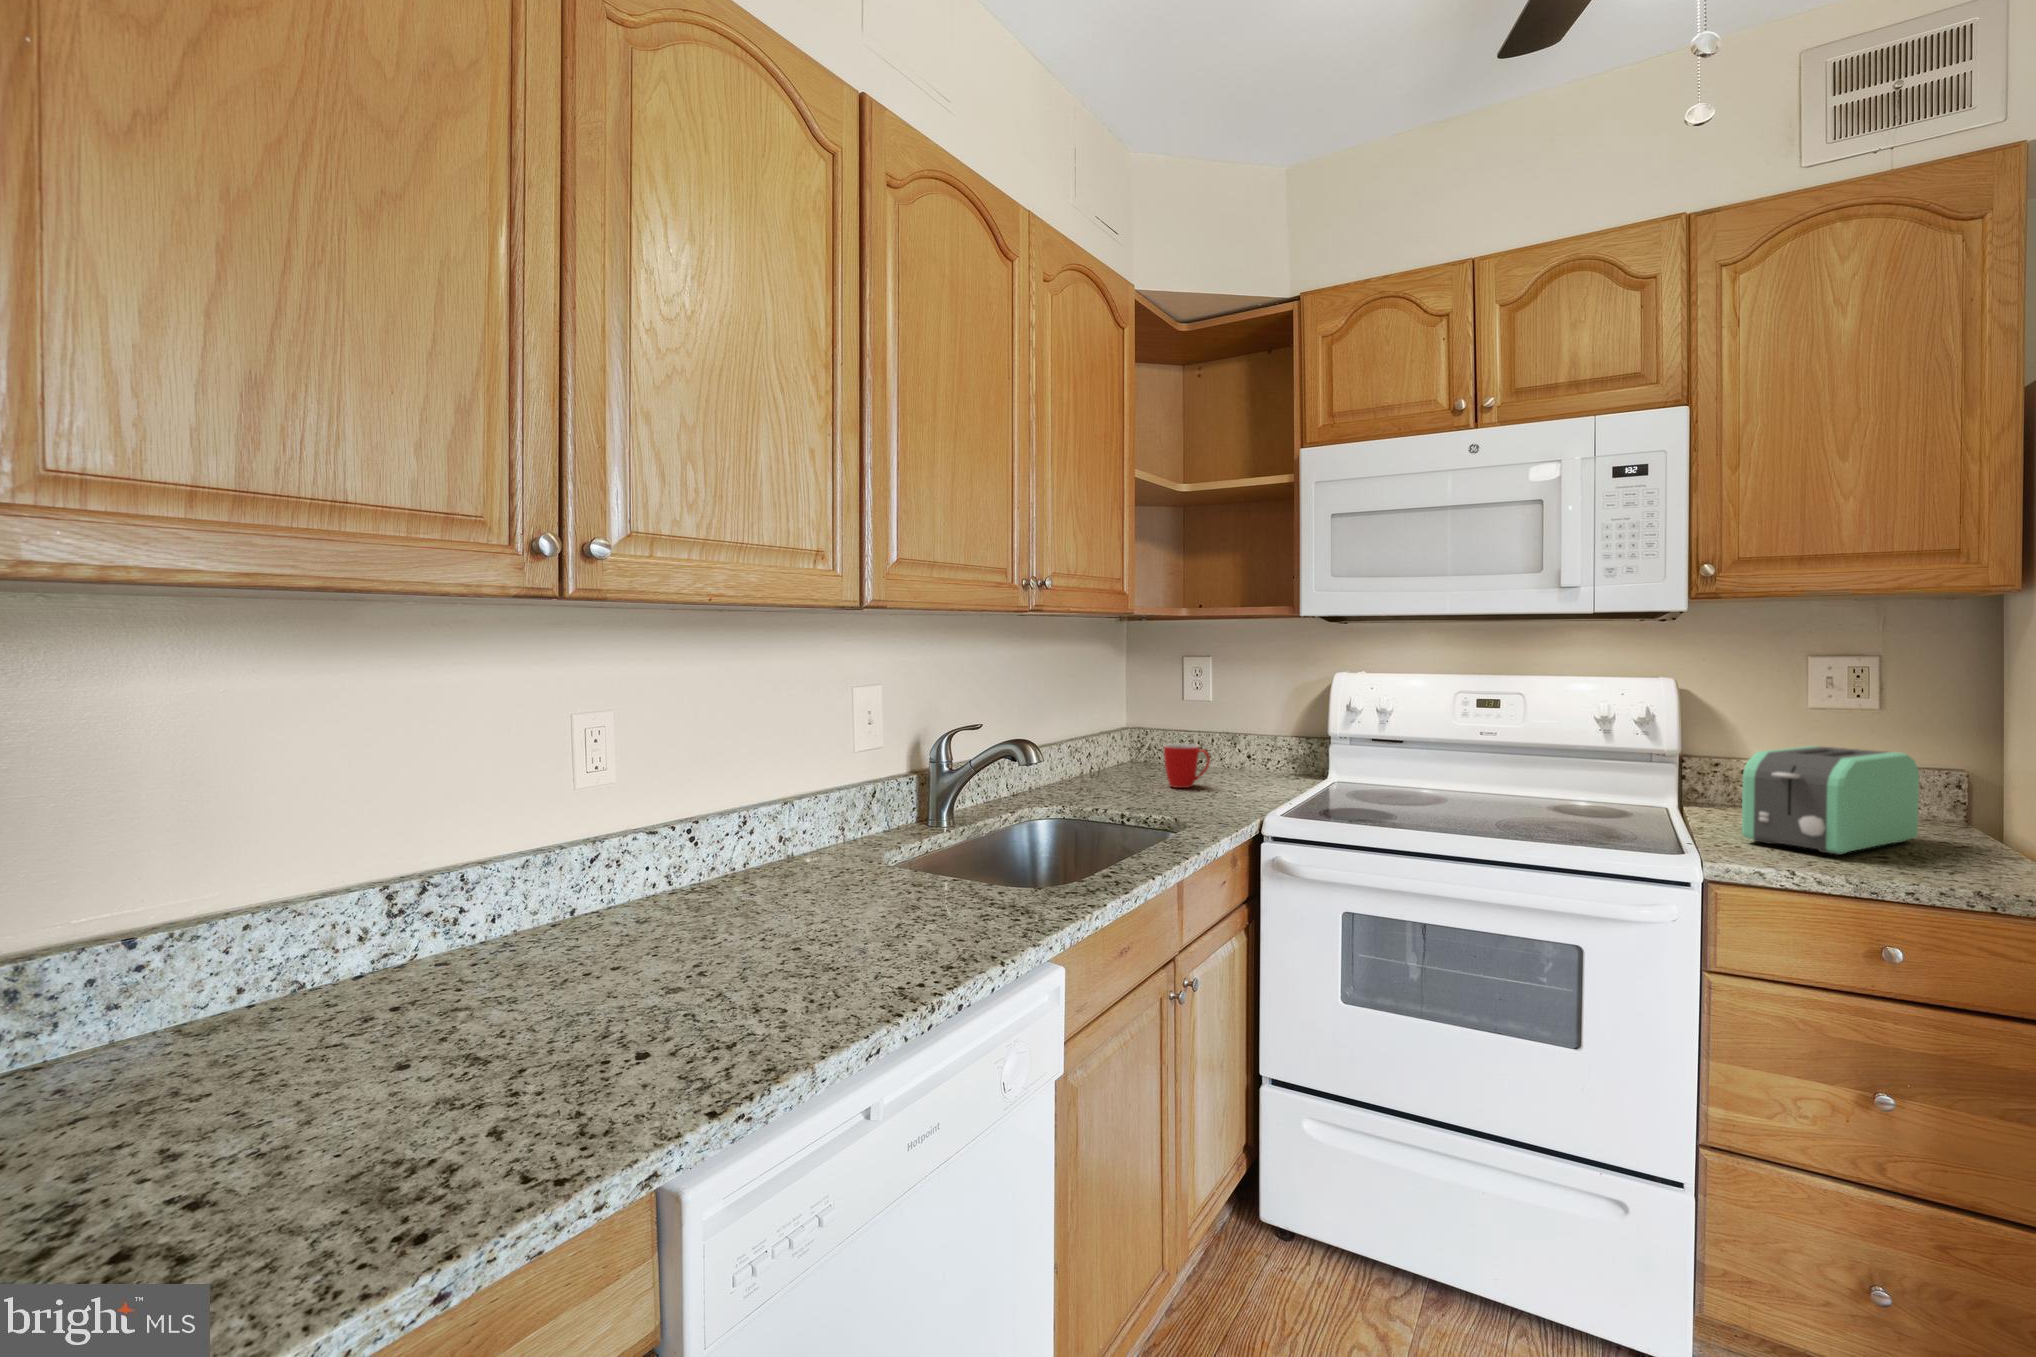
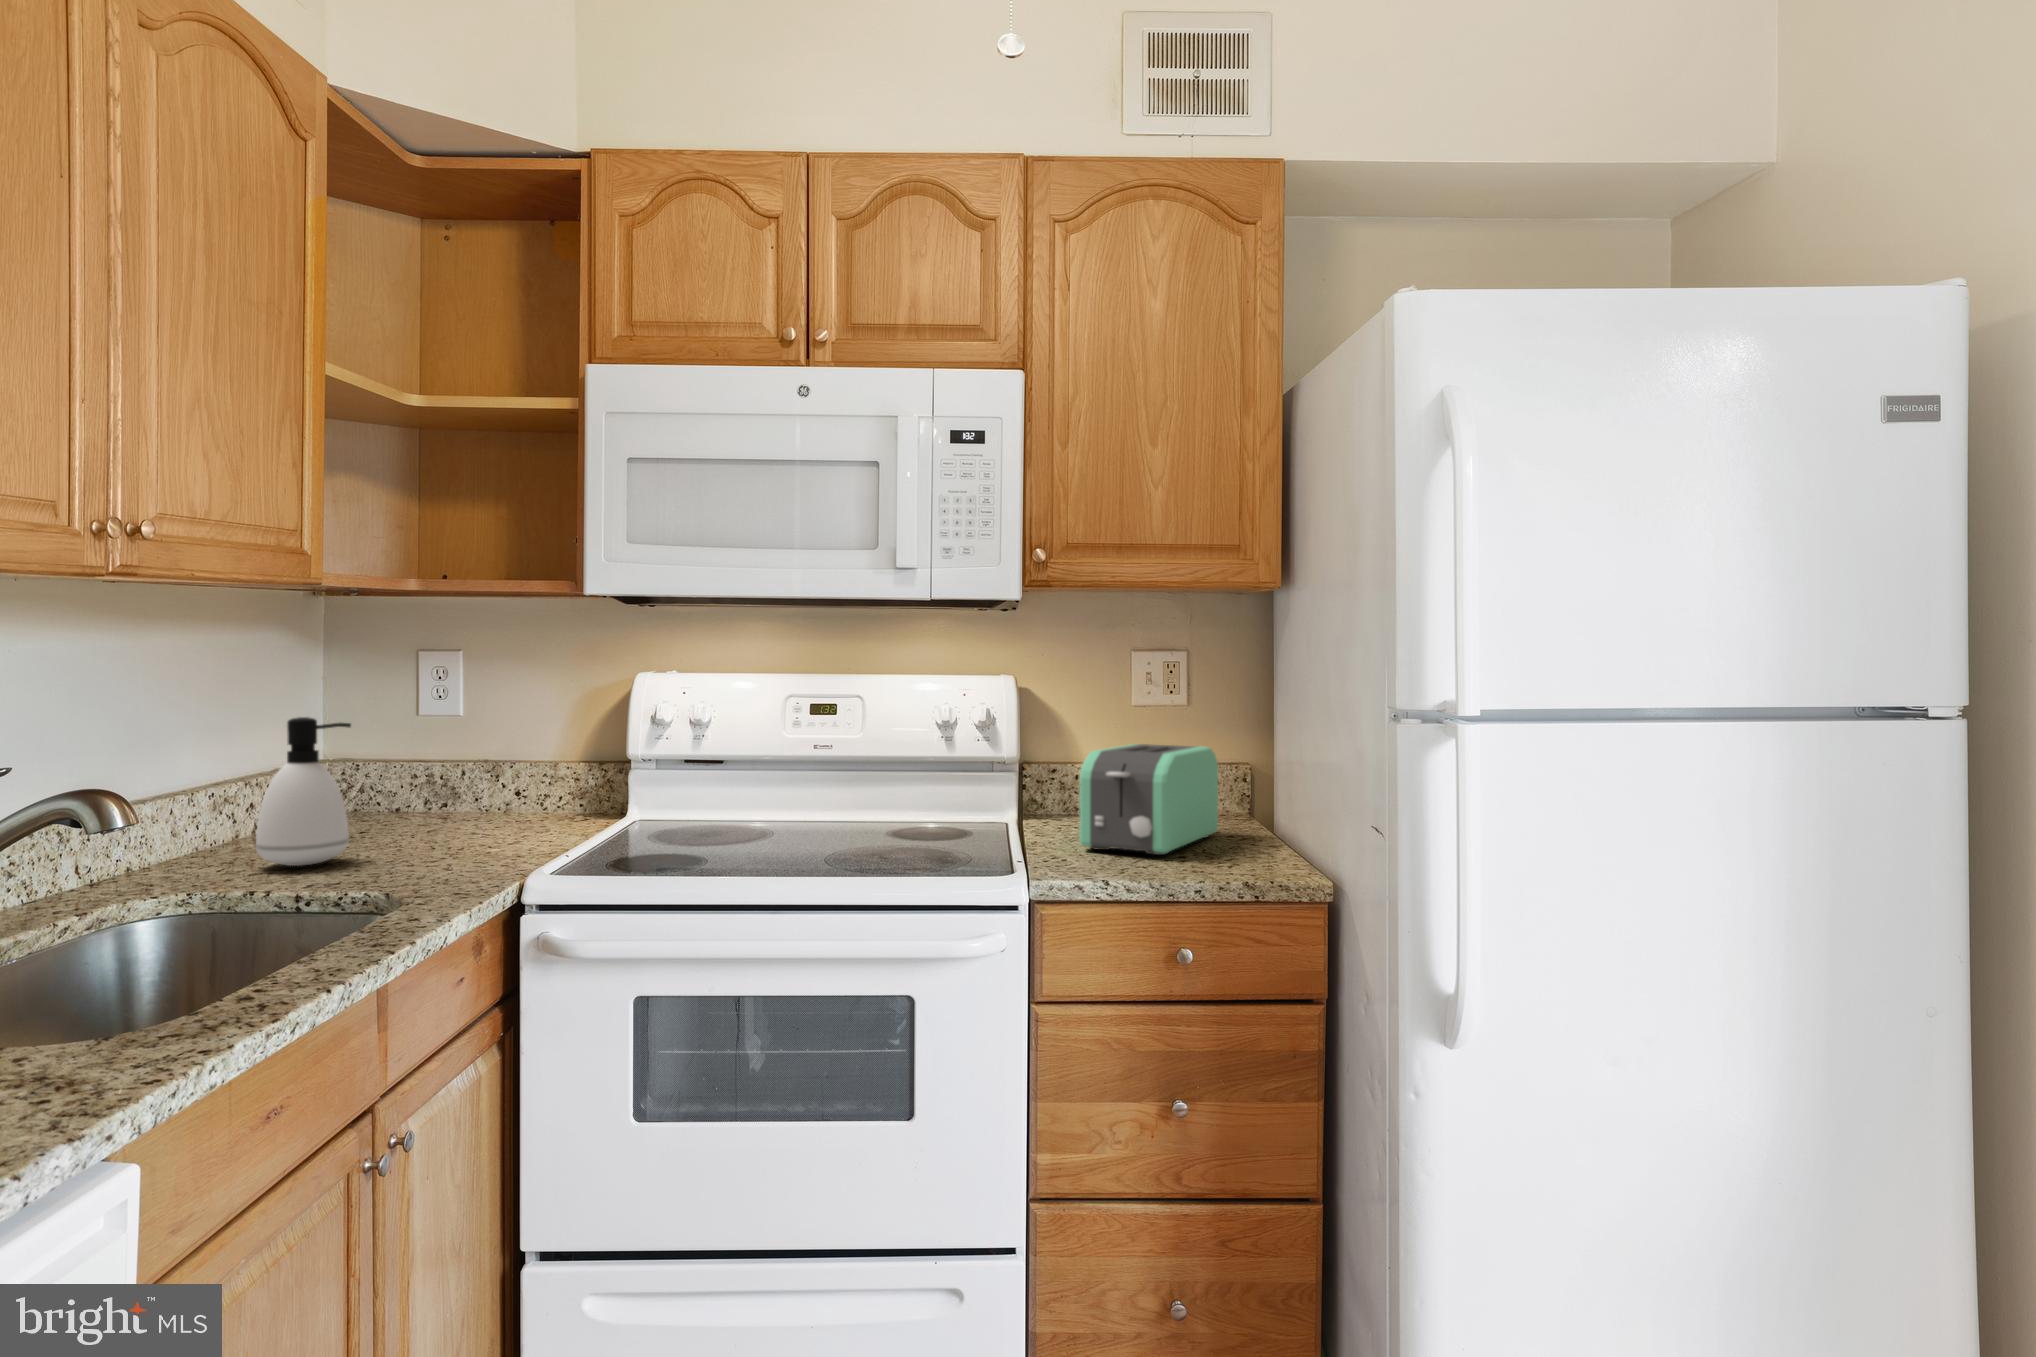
soap dispenser: none [1098,703,1150,797] -> present [256,717,351,866]
mug: present [1164,744,1210,788] -> none [379,779,454,844]

